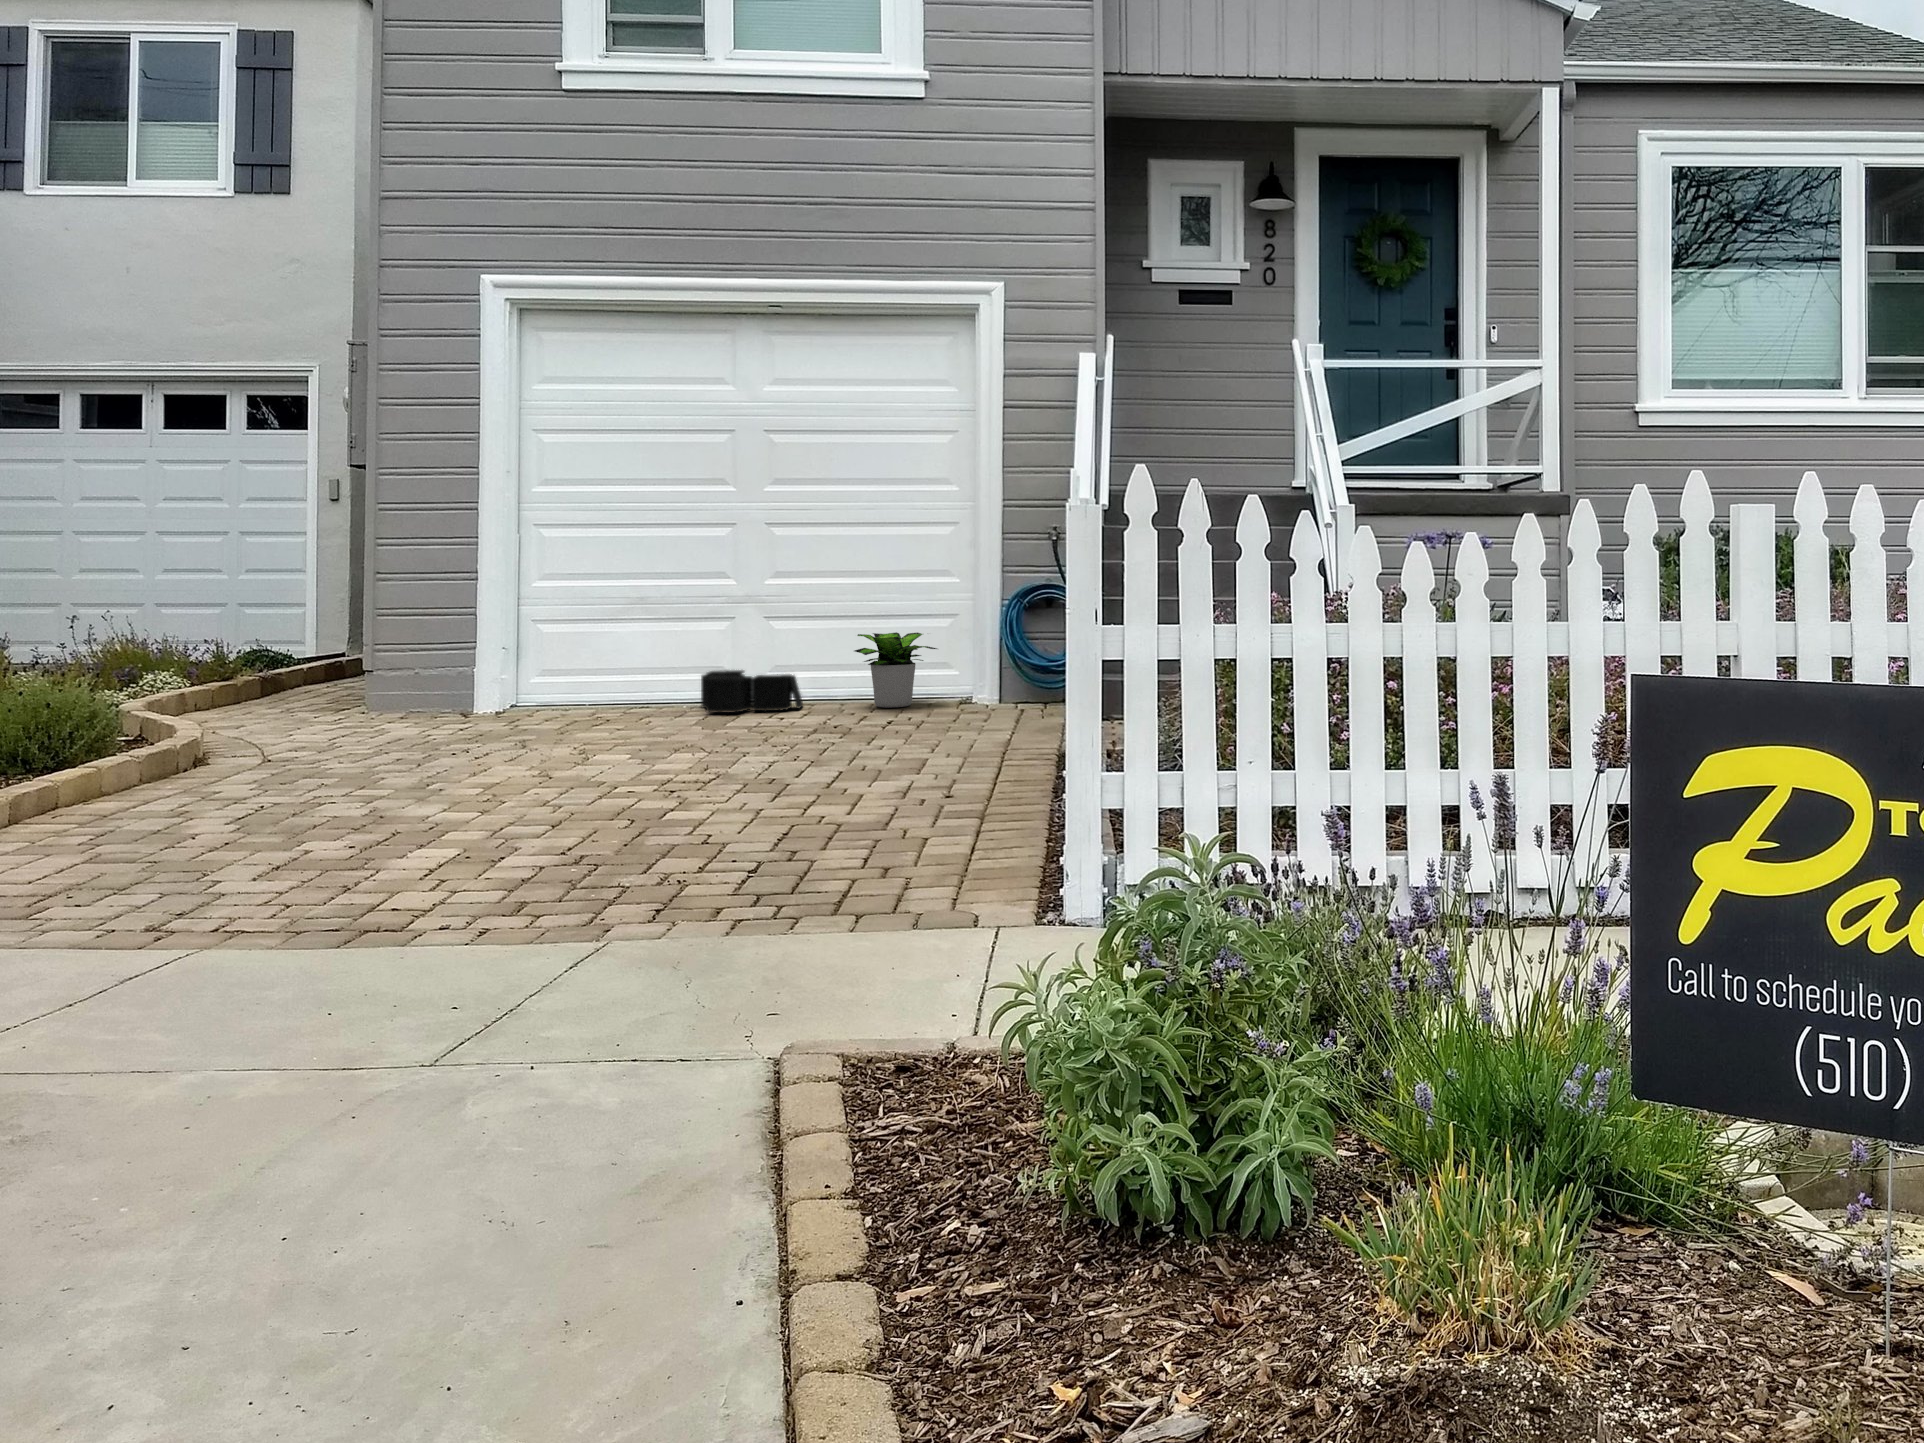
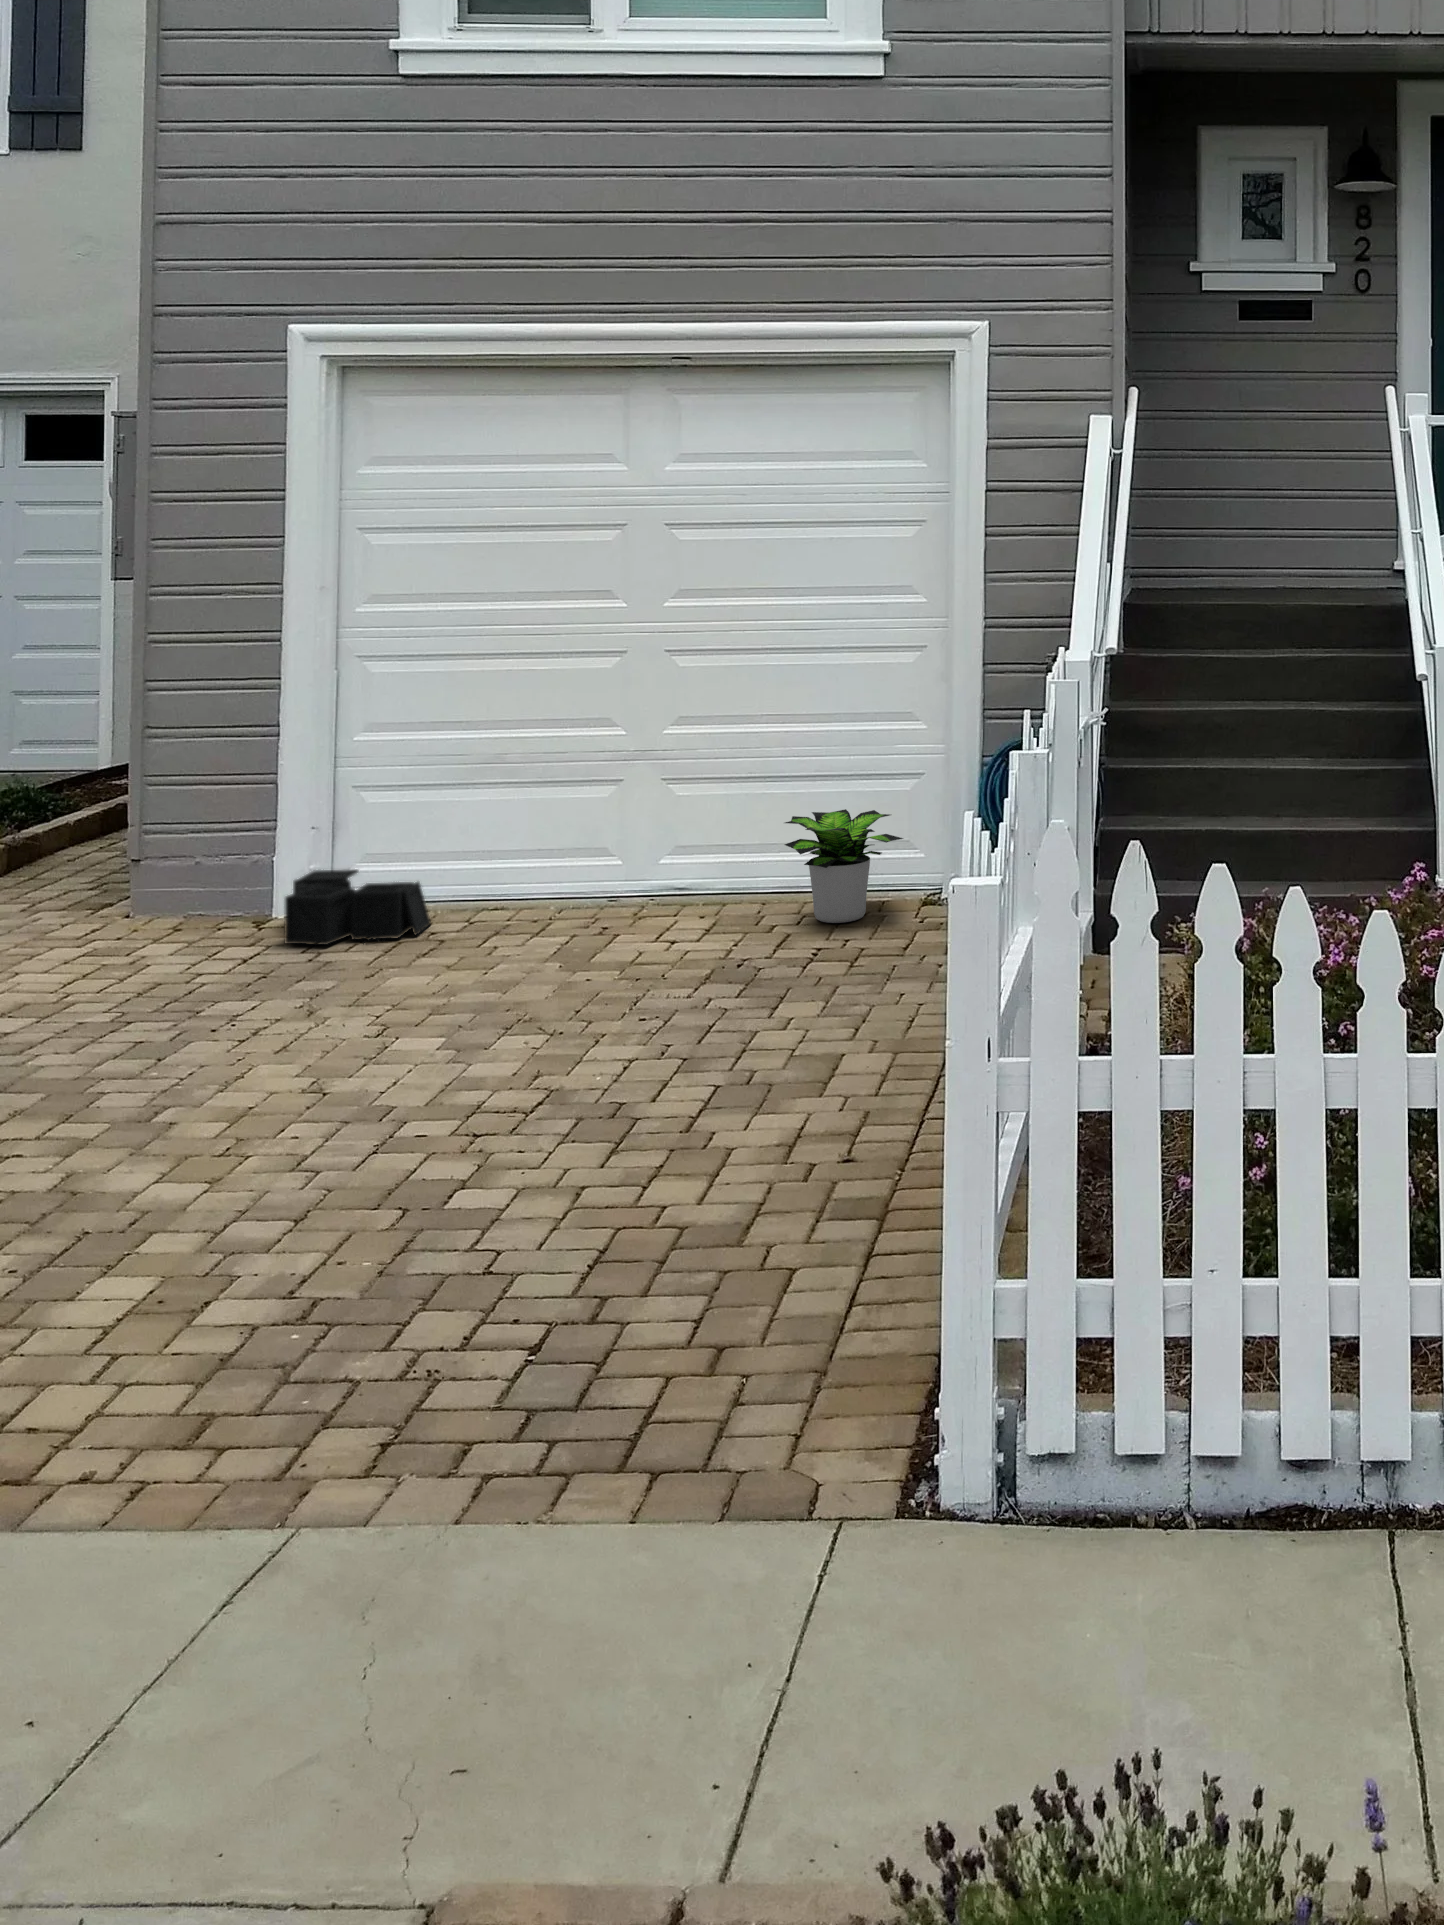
storage bin: present [701,670,803,713] -> present [284,869,431,945]

